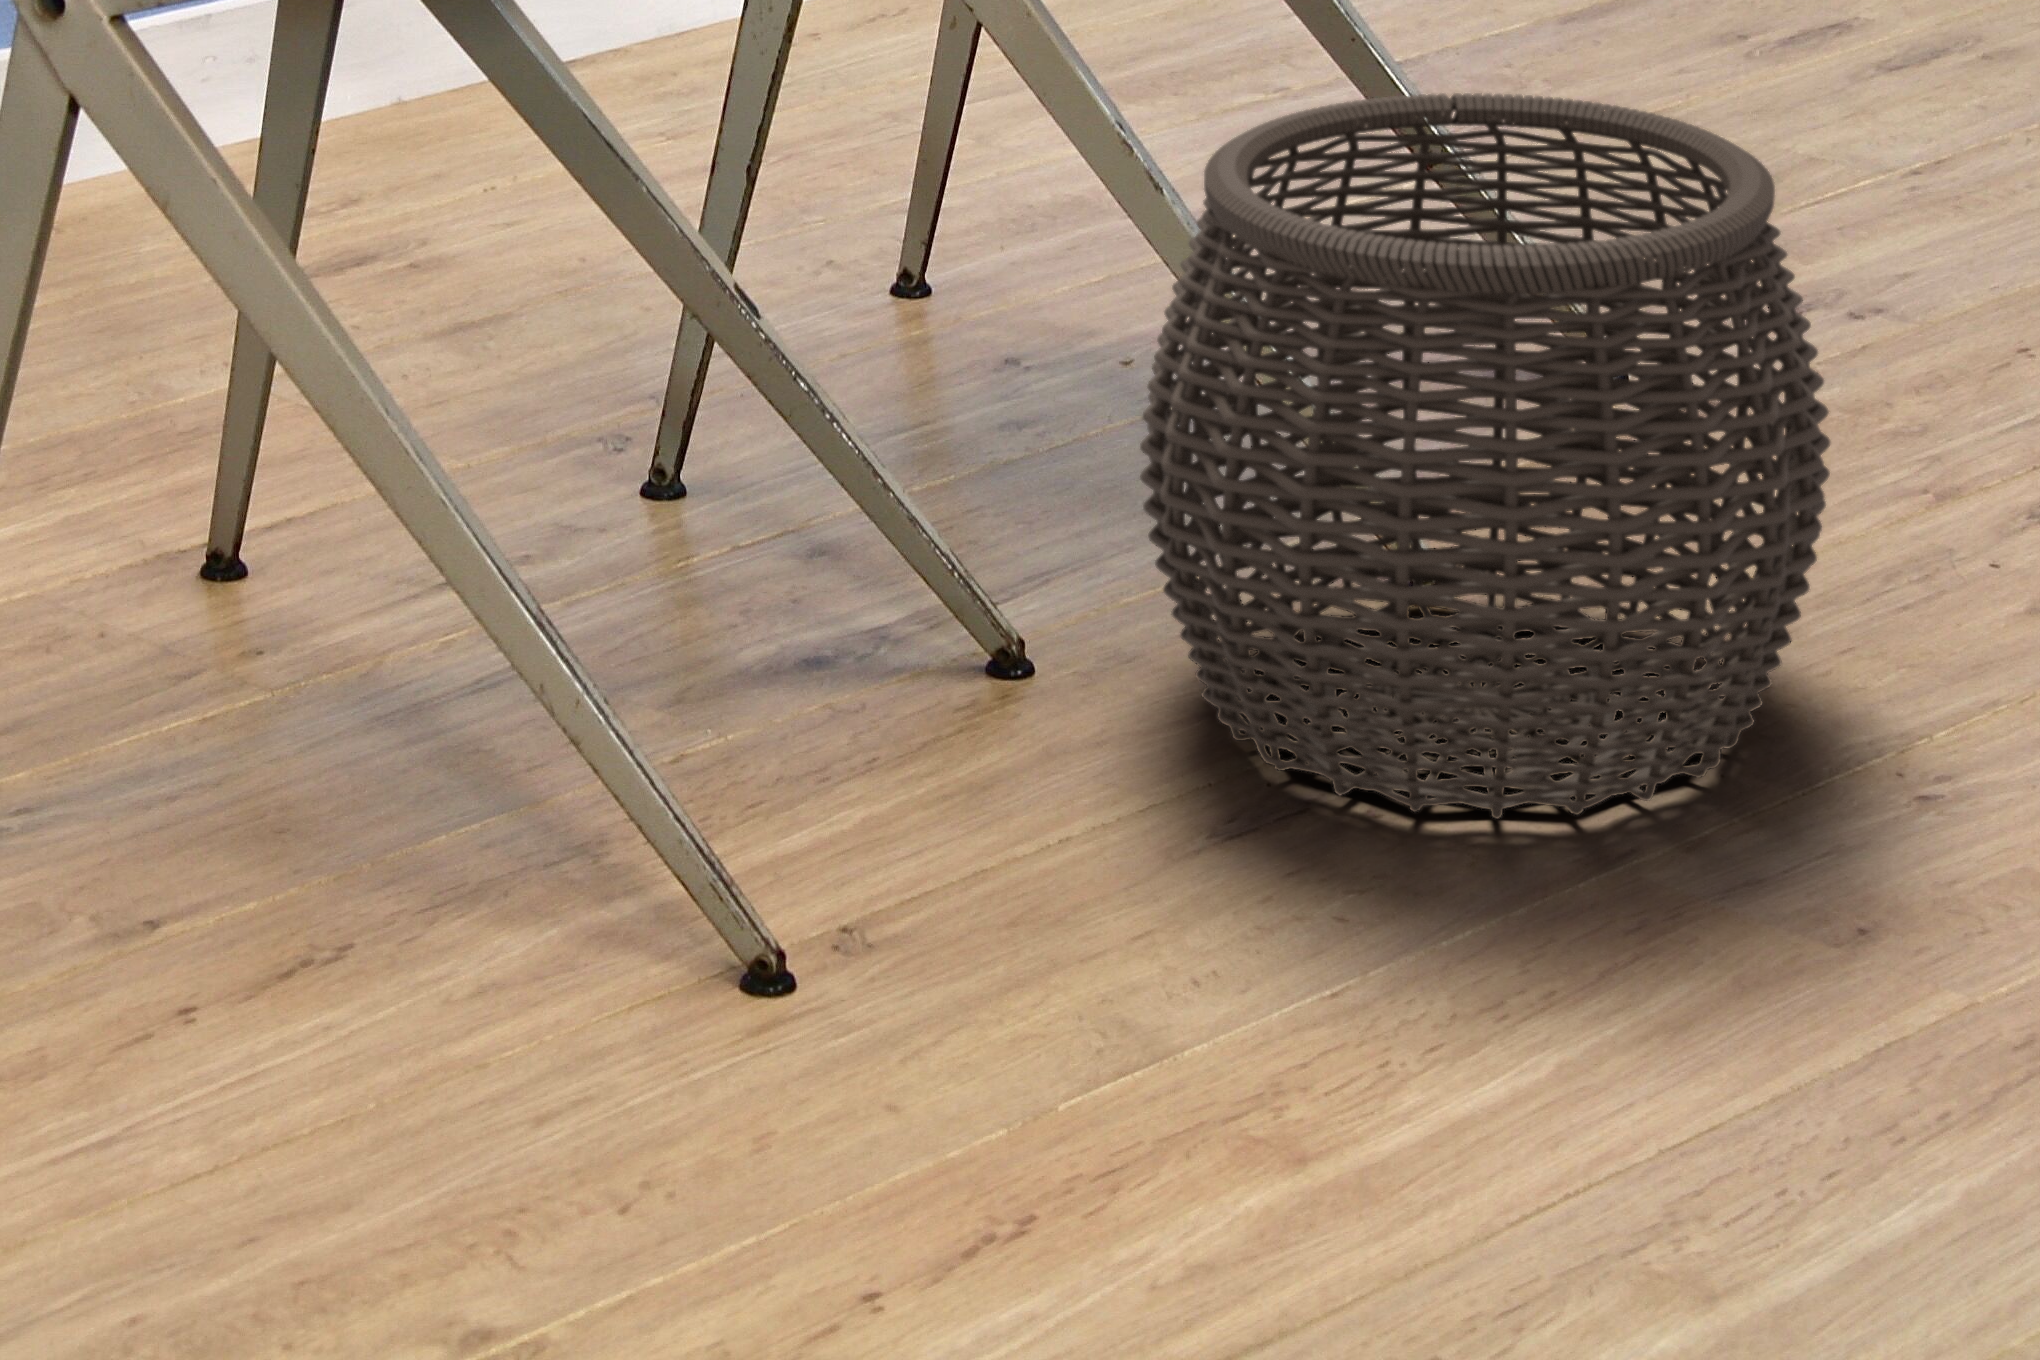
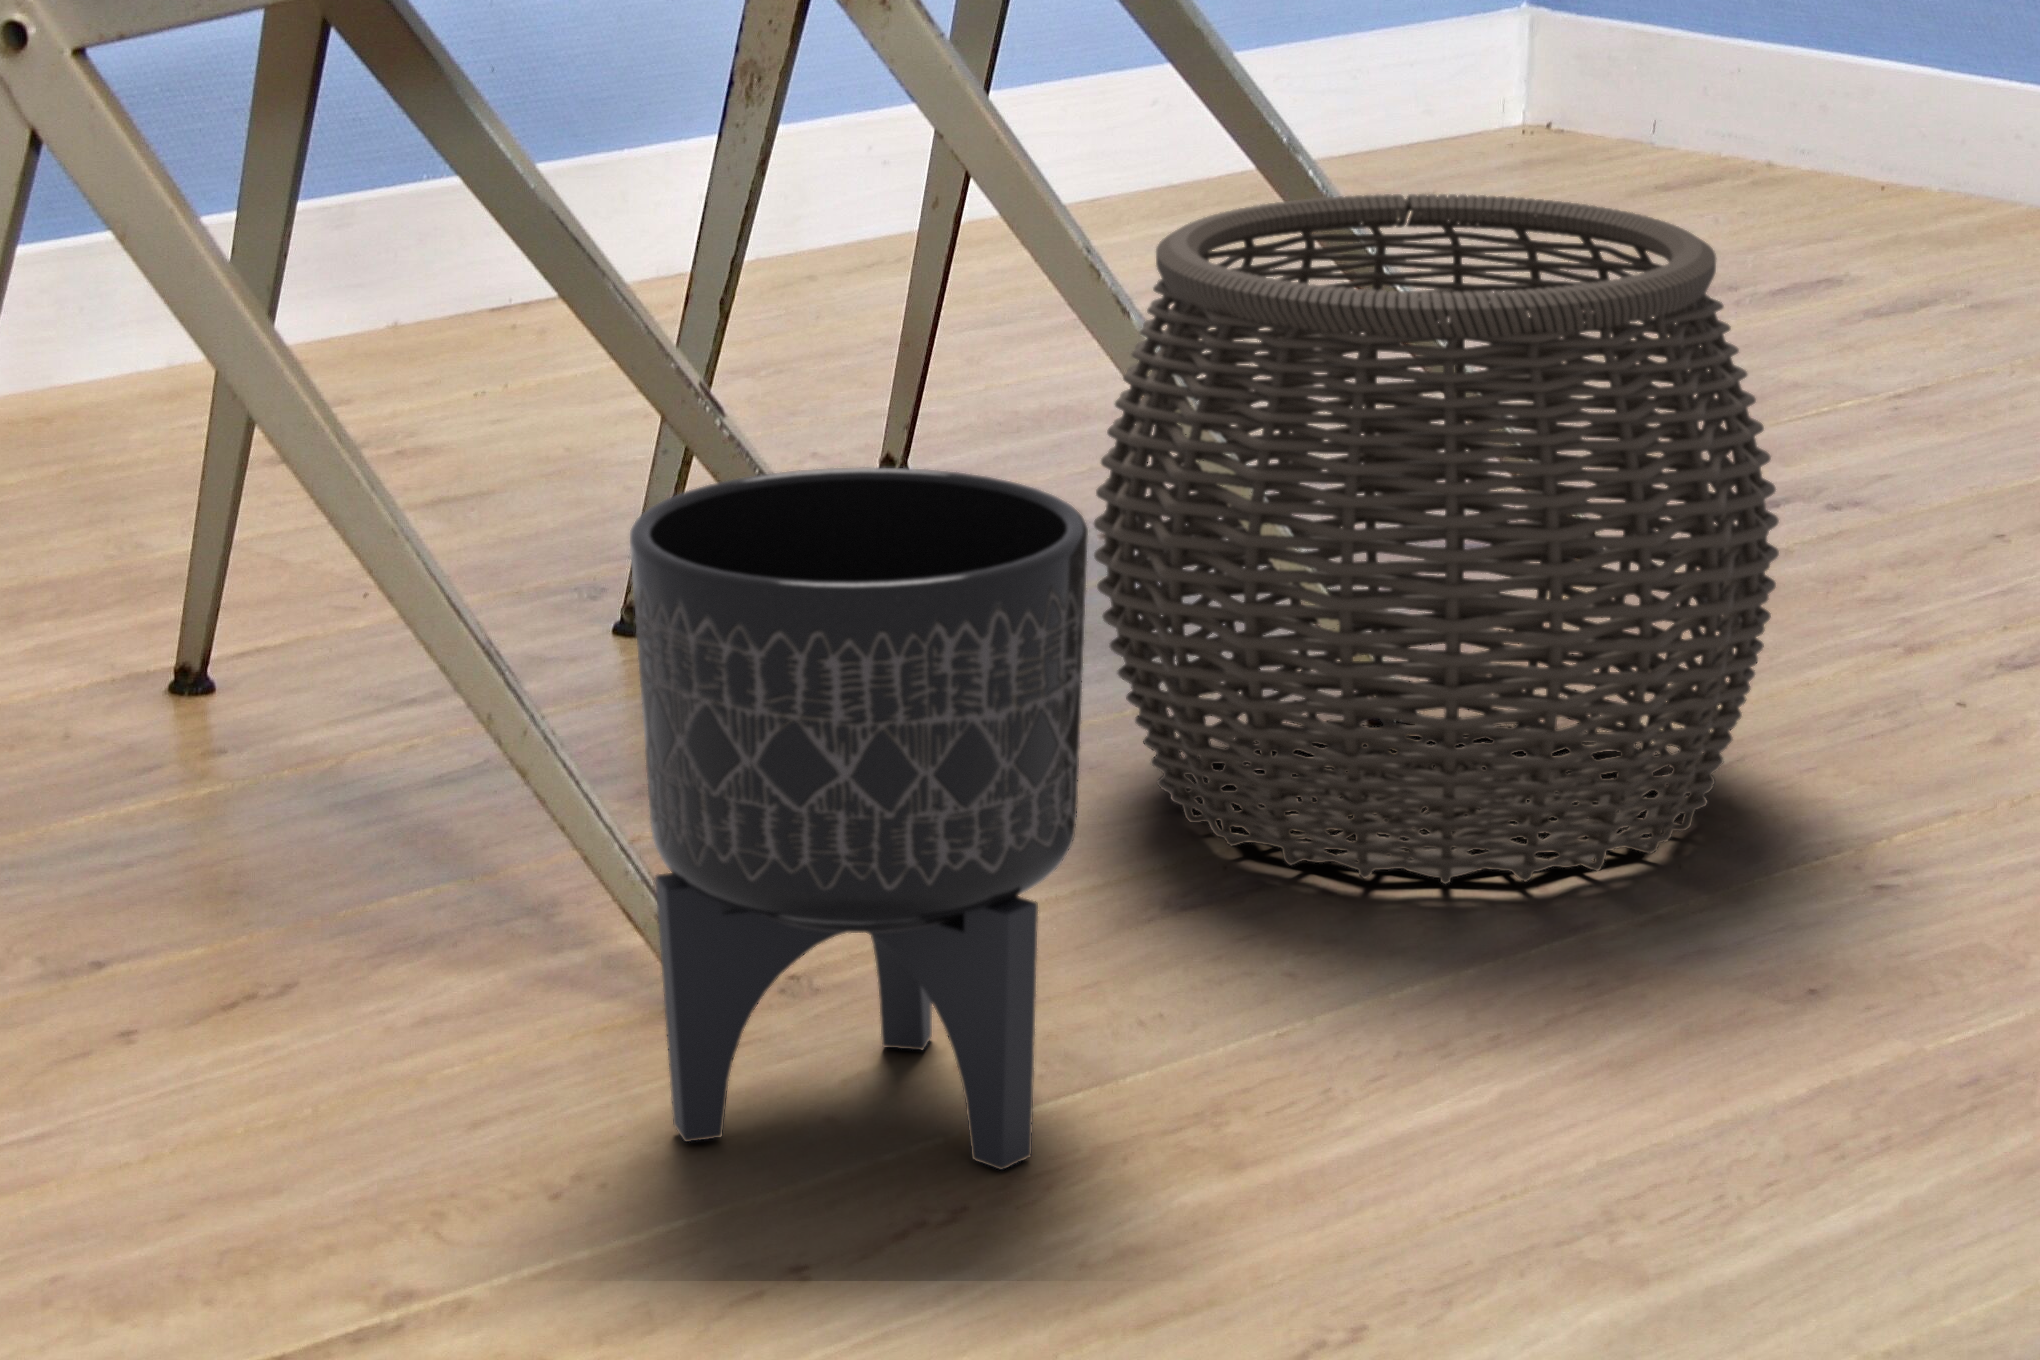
planter: none [697,466,1161,1185] -> present [630,468,1088,1170]

